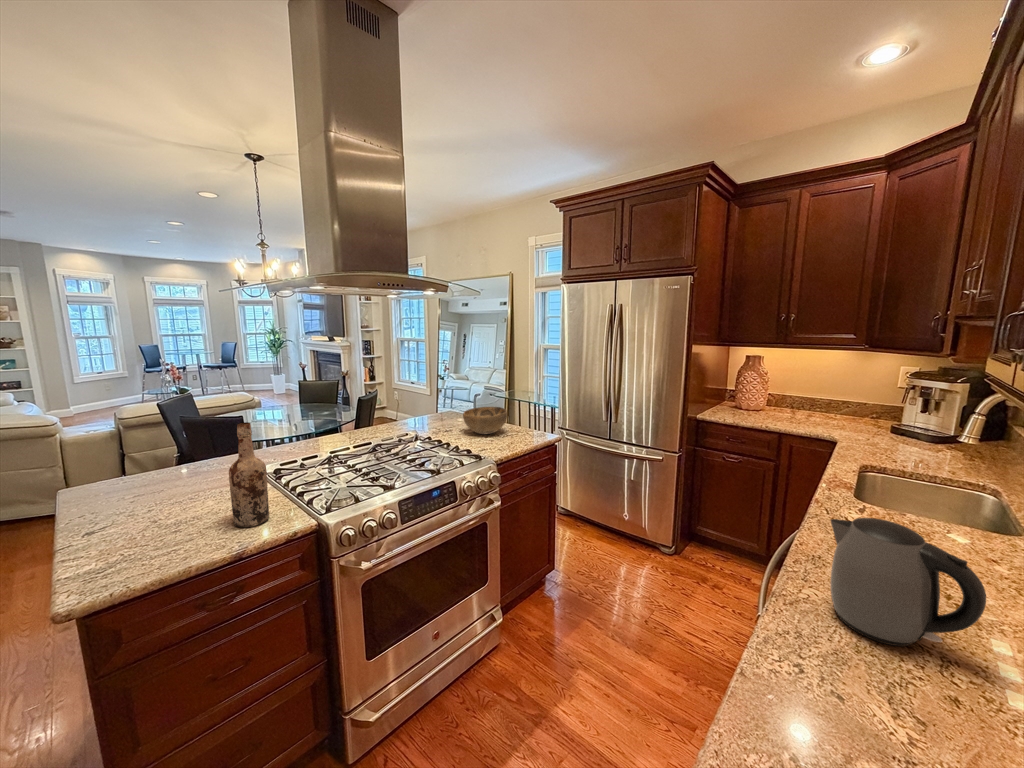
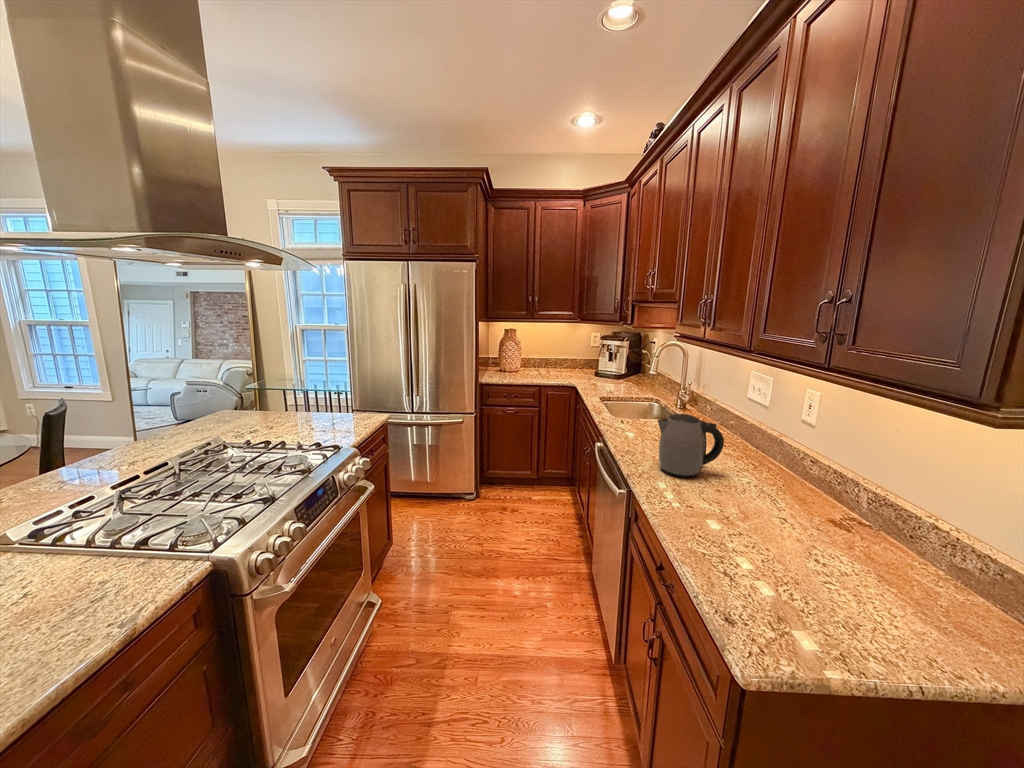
decorative bowl: present [463,407,507,435] -> none [276,393,332,425]
wine bottle: present [229,422,269,527] -> none [31,453,118,621]

